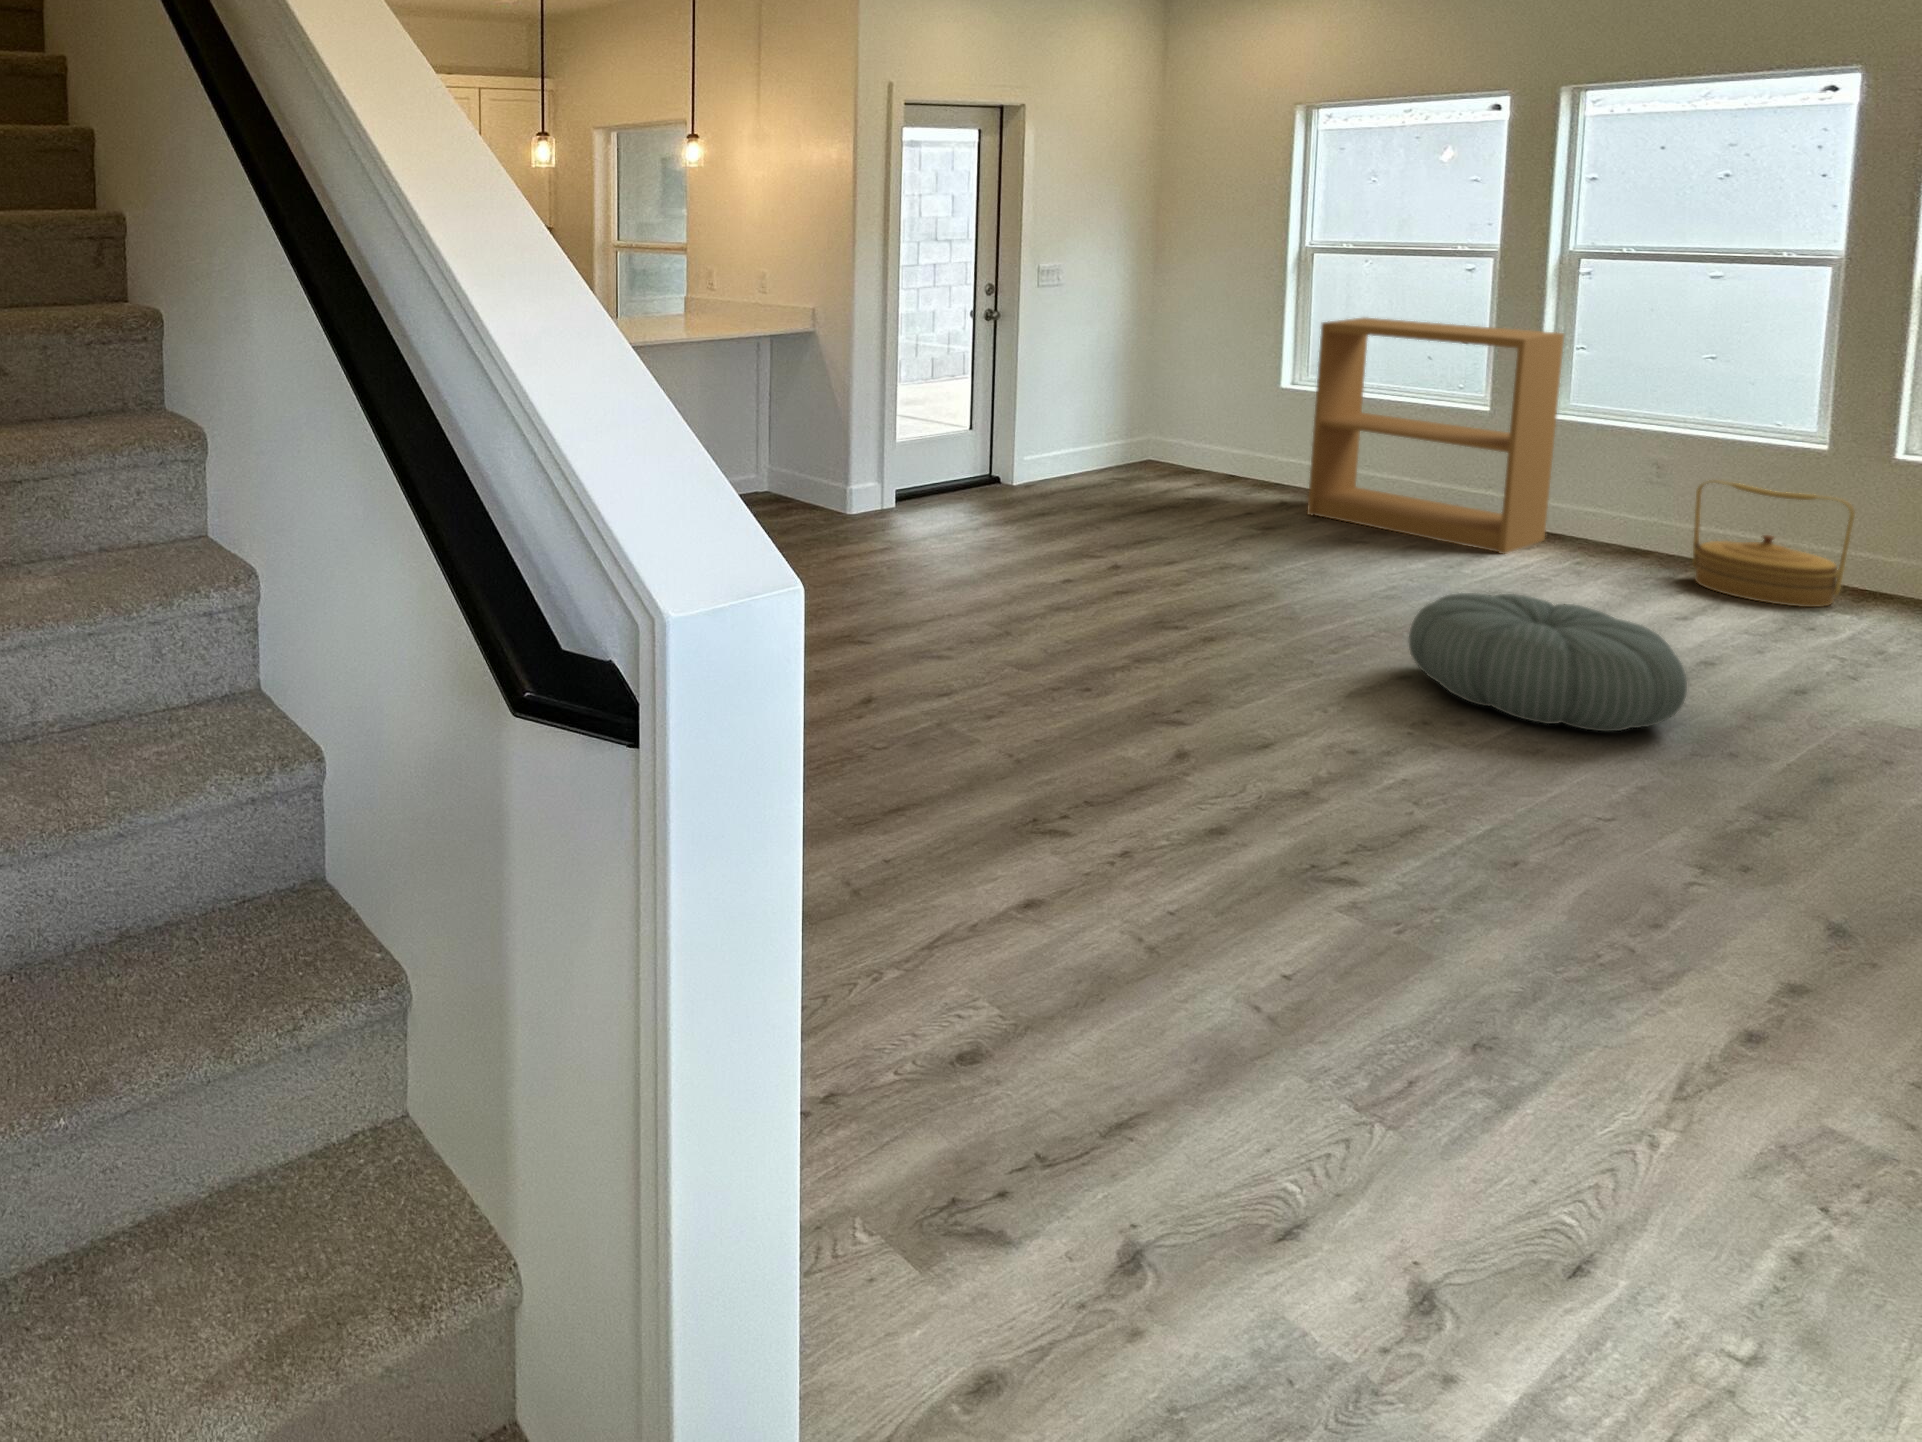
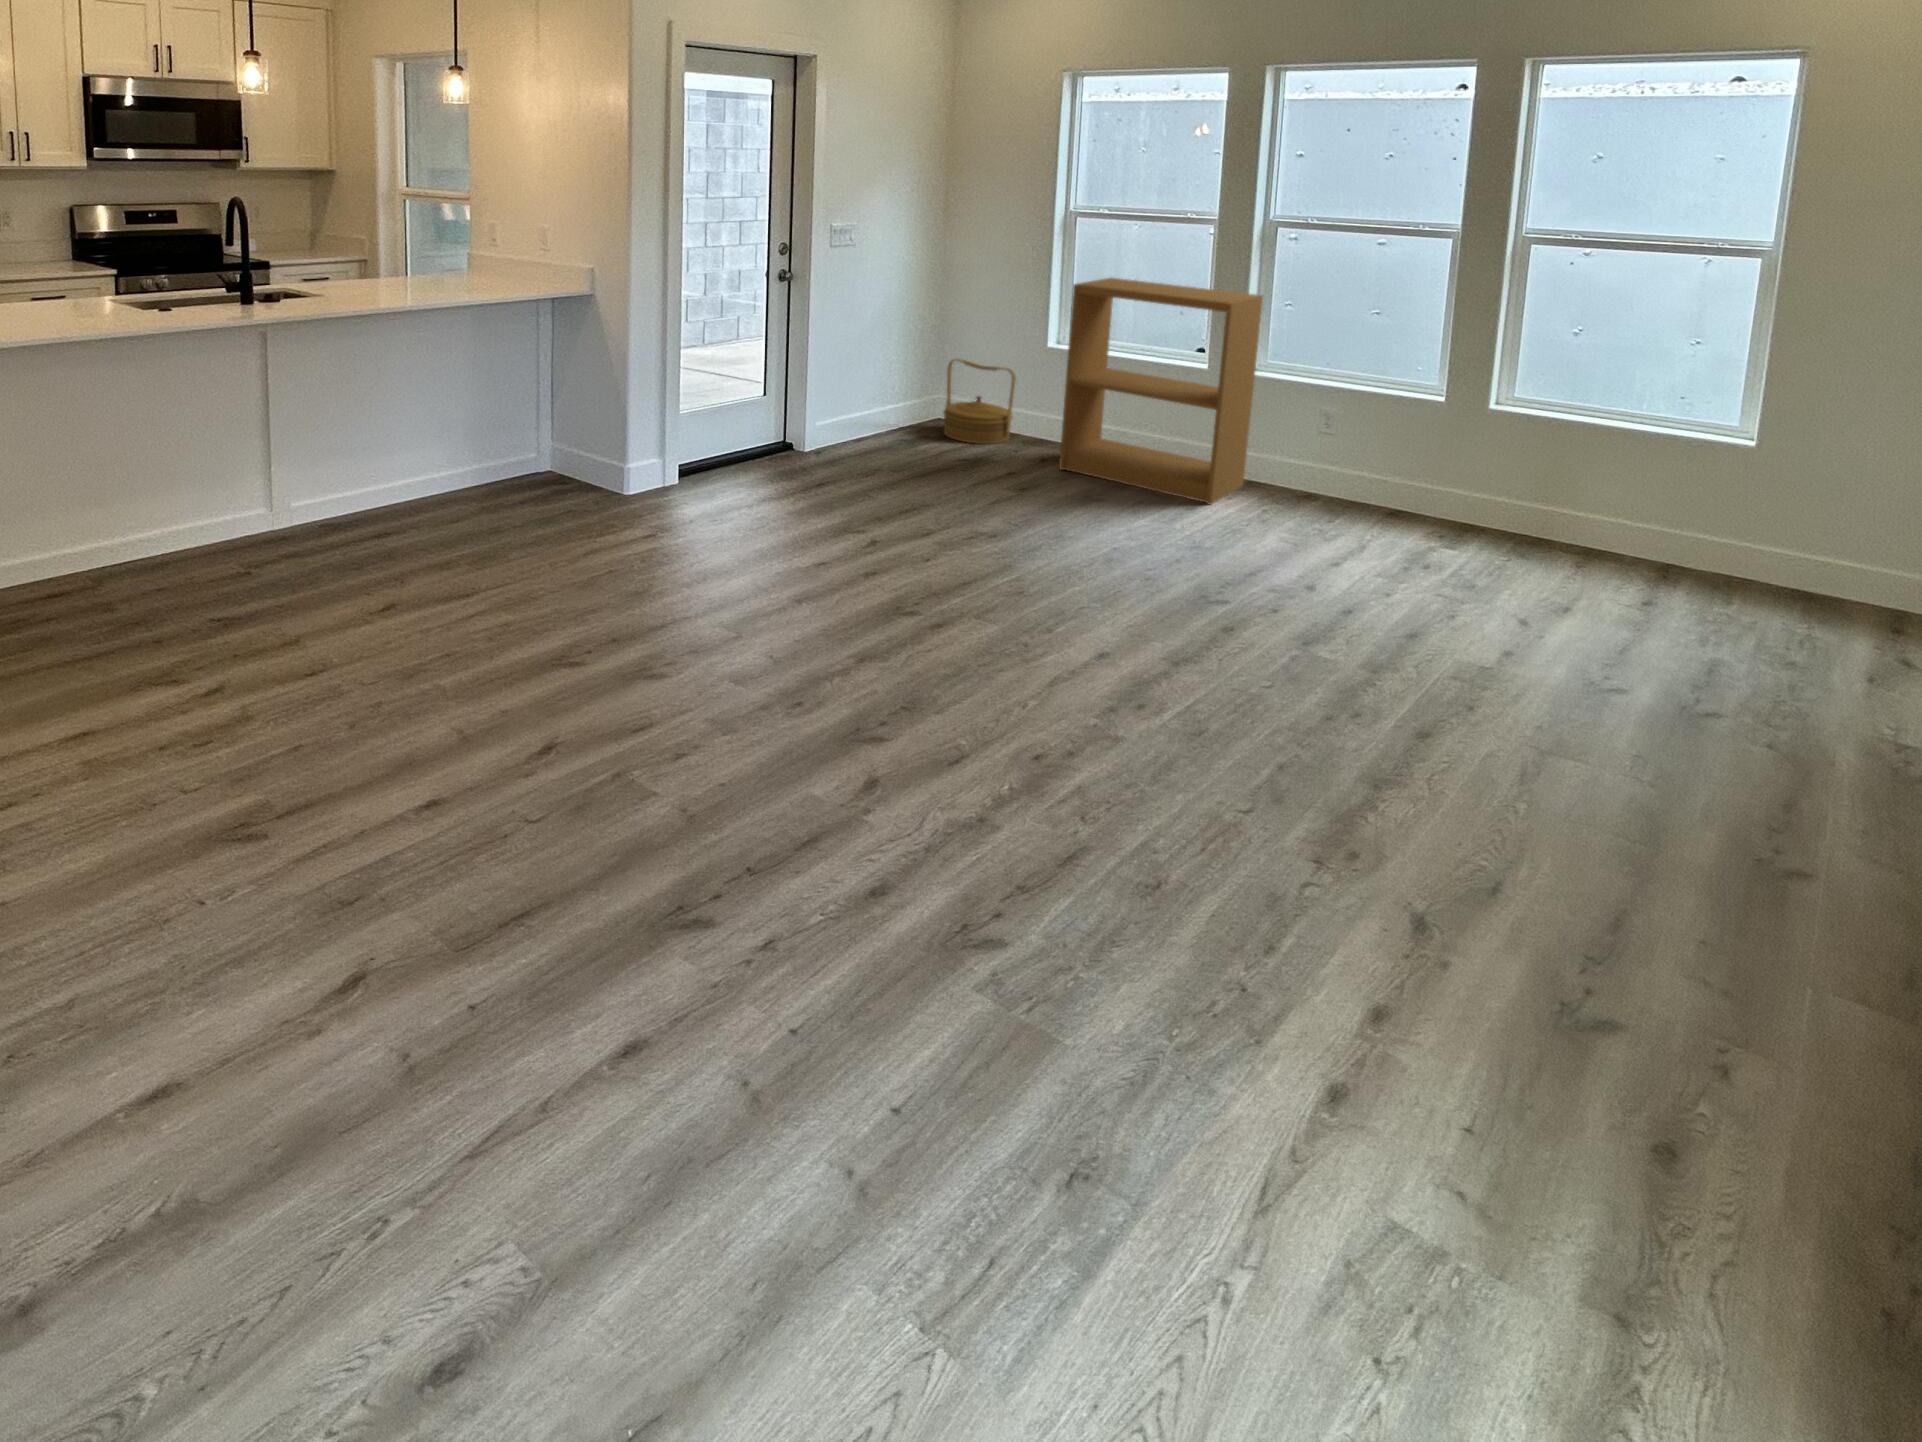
woven basket: present [1693,480,1855,607] -> present [943,359,1016,444]
pouf: present [1409,593,1687,731] -> none [1113,579,1337,727]

